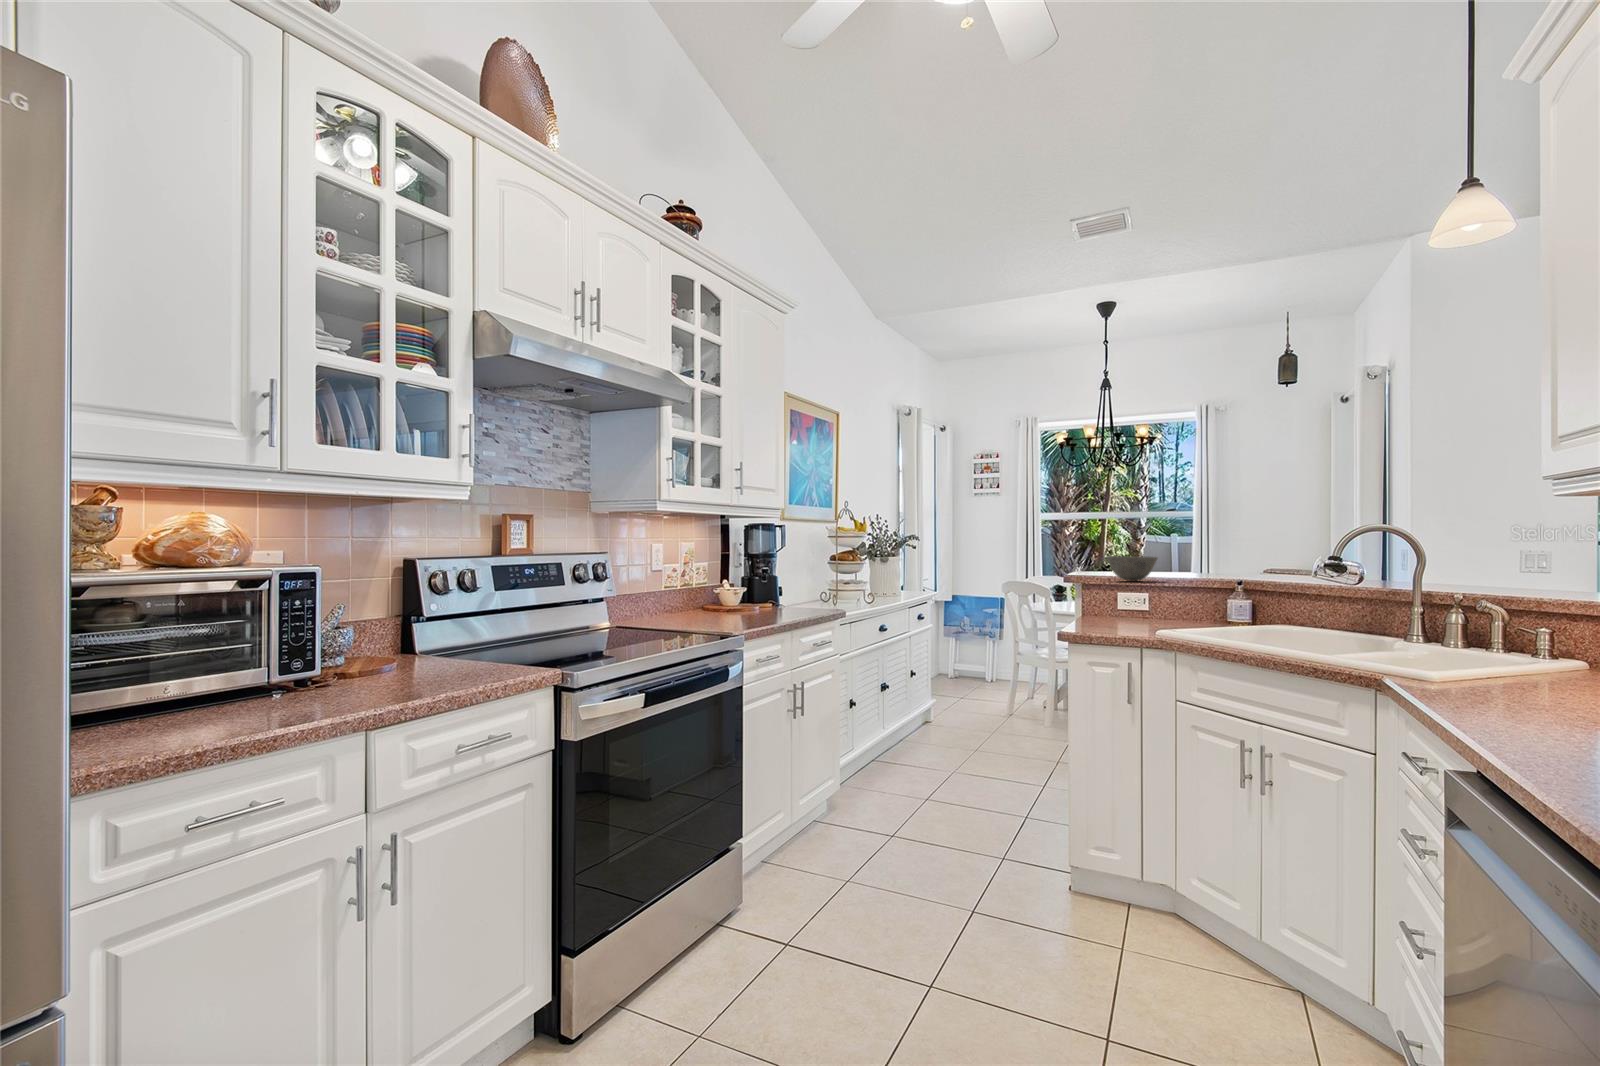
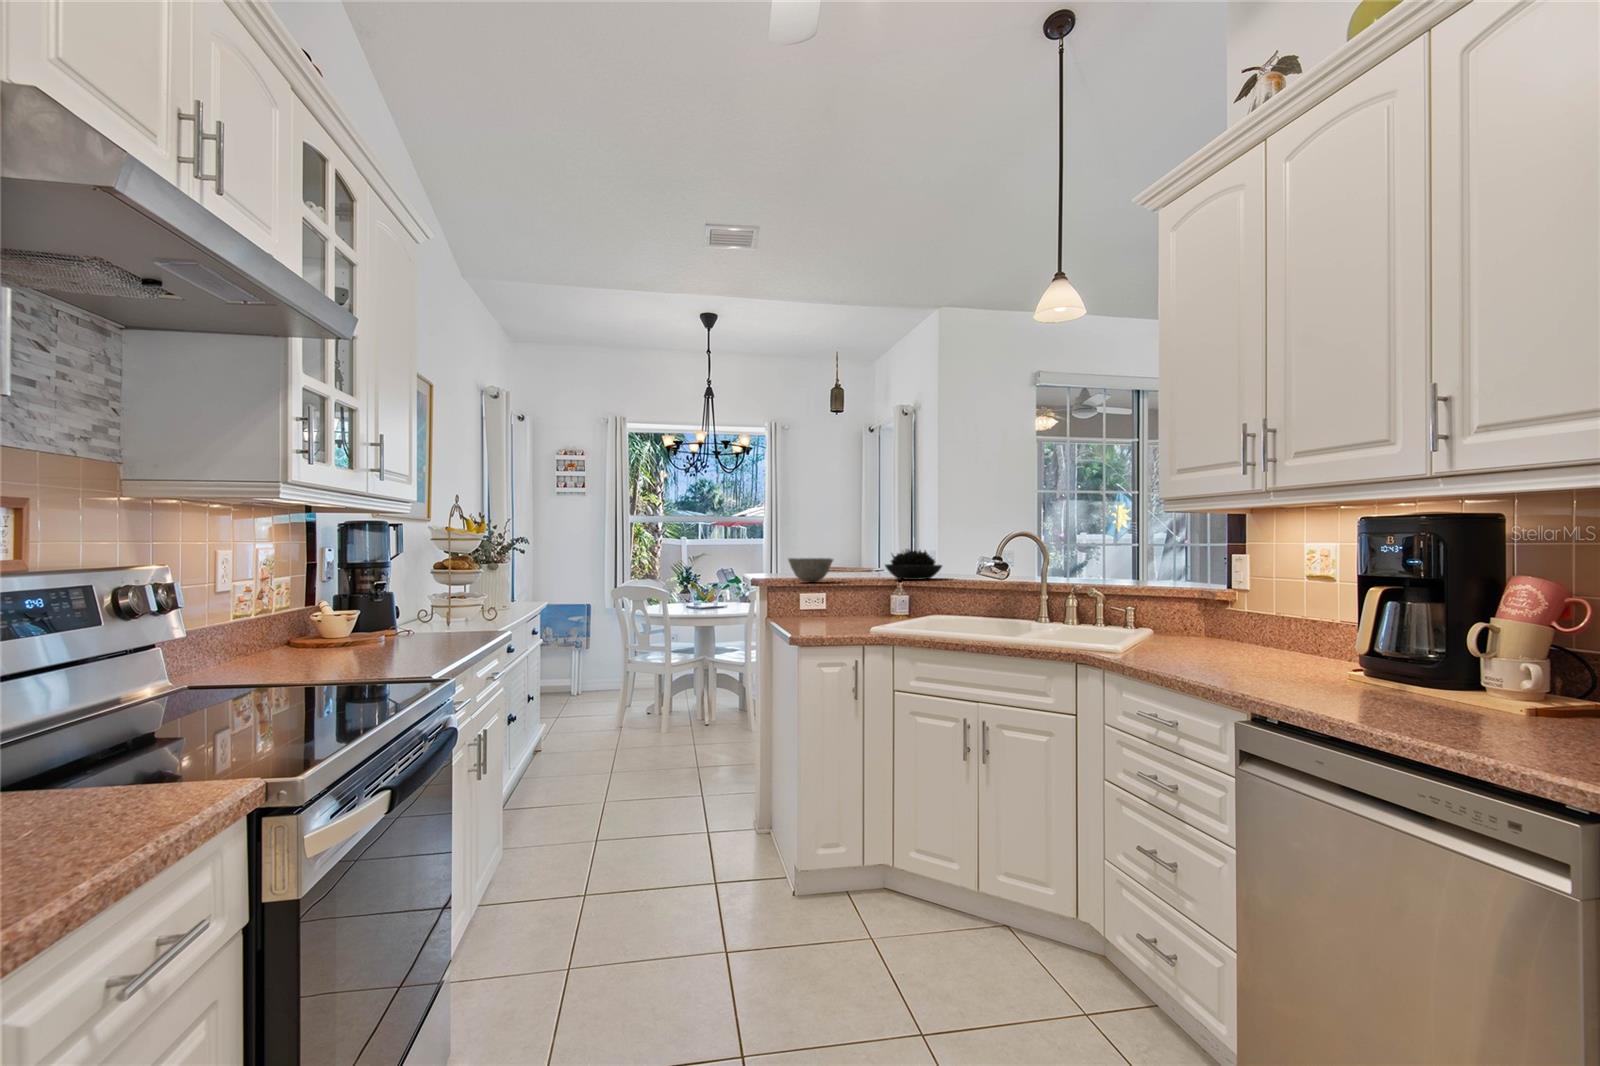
succulent plant: none [1220,547,1298,583] -> present [885,550,942,580]

